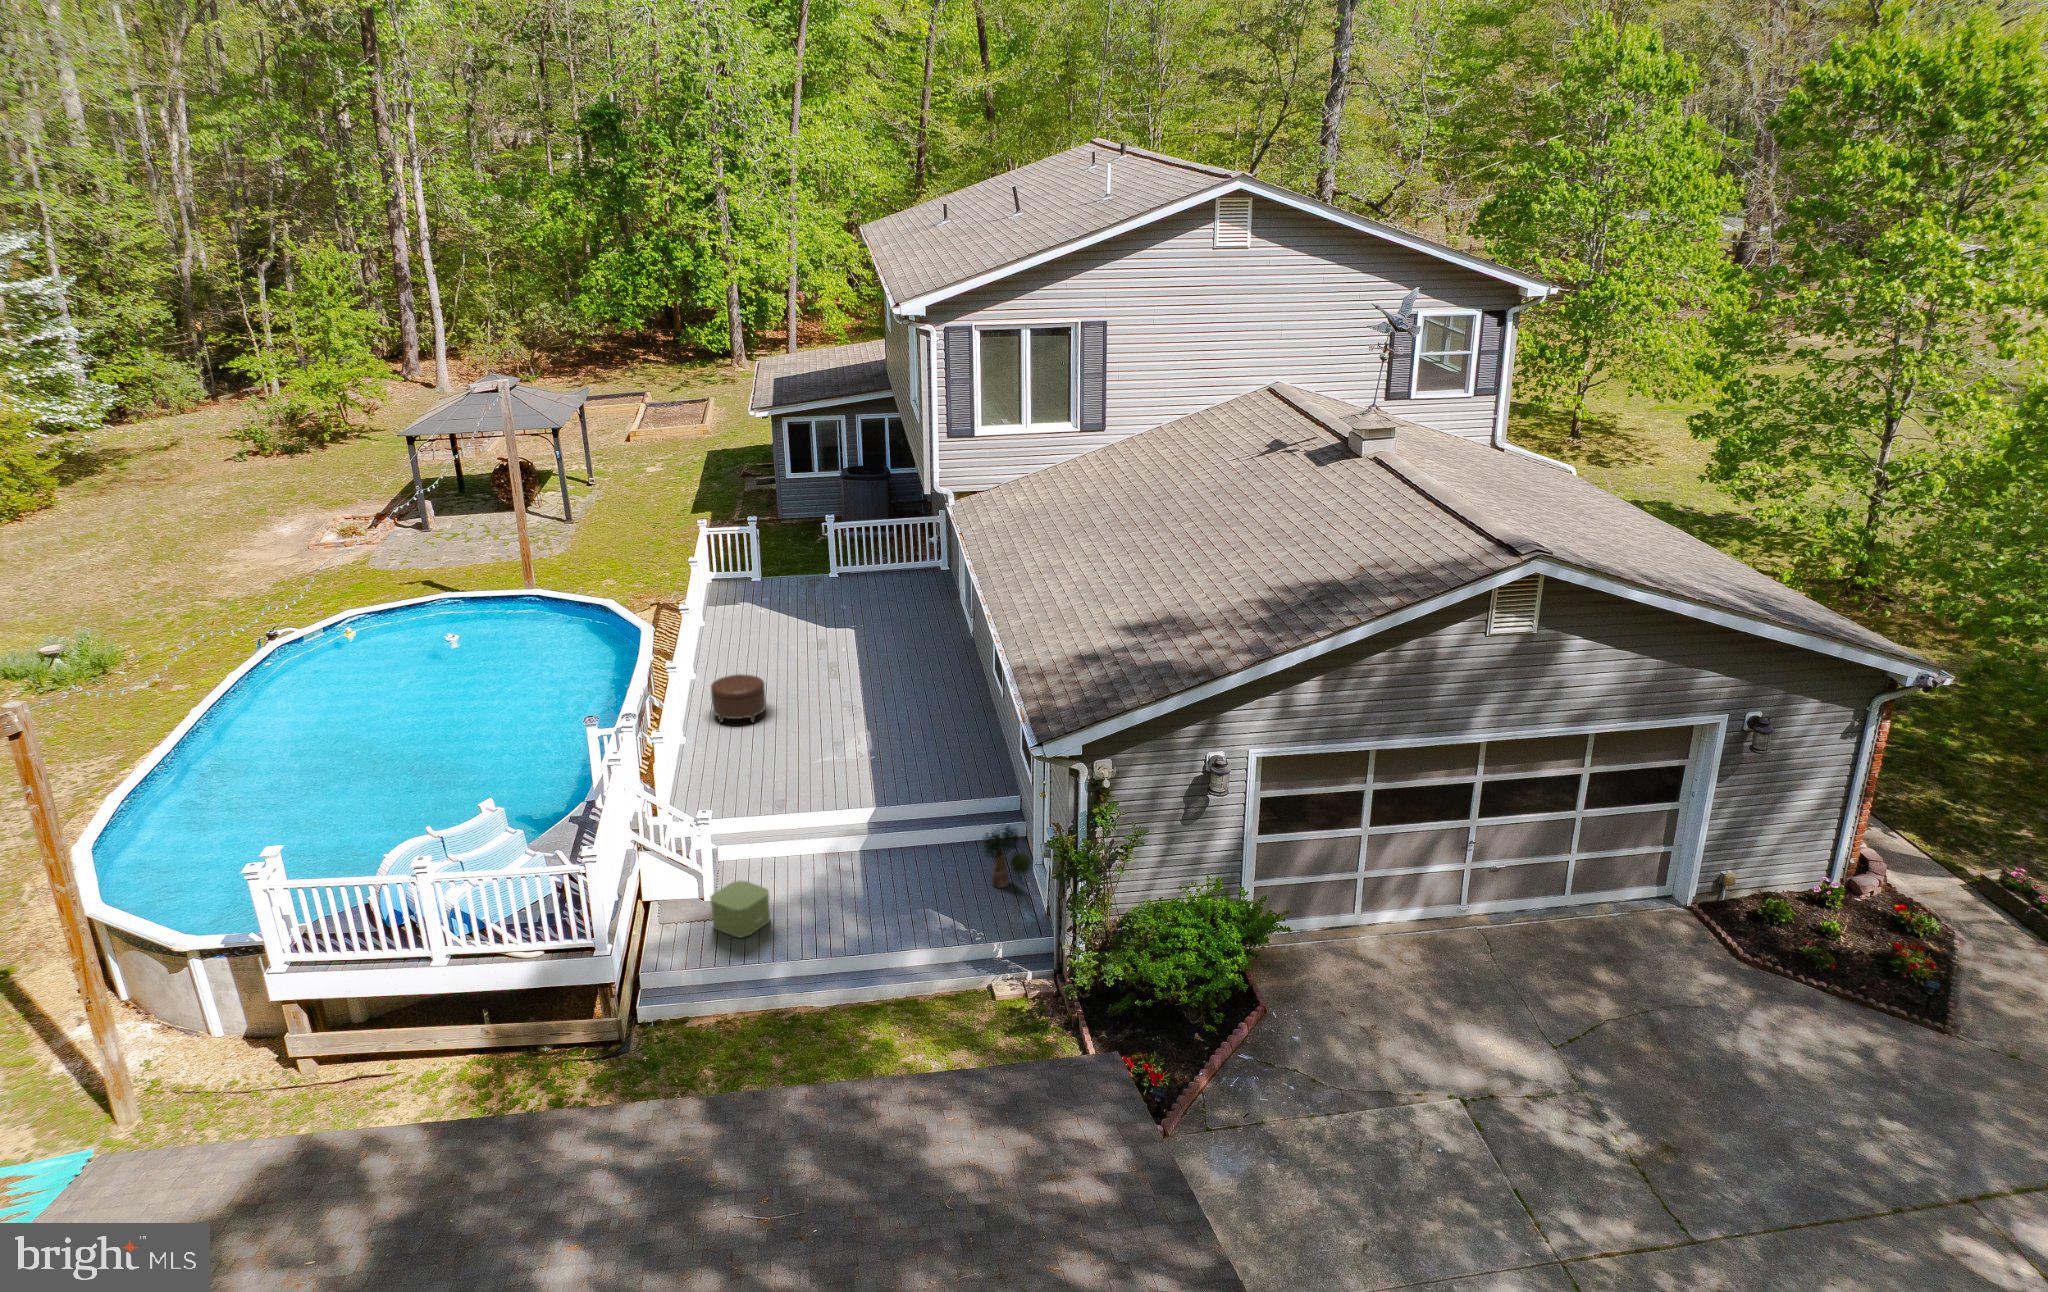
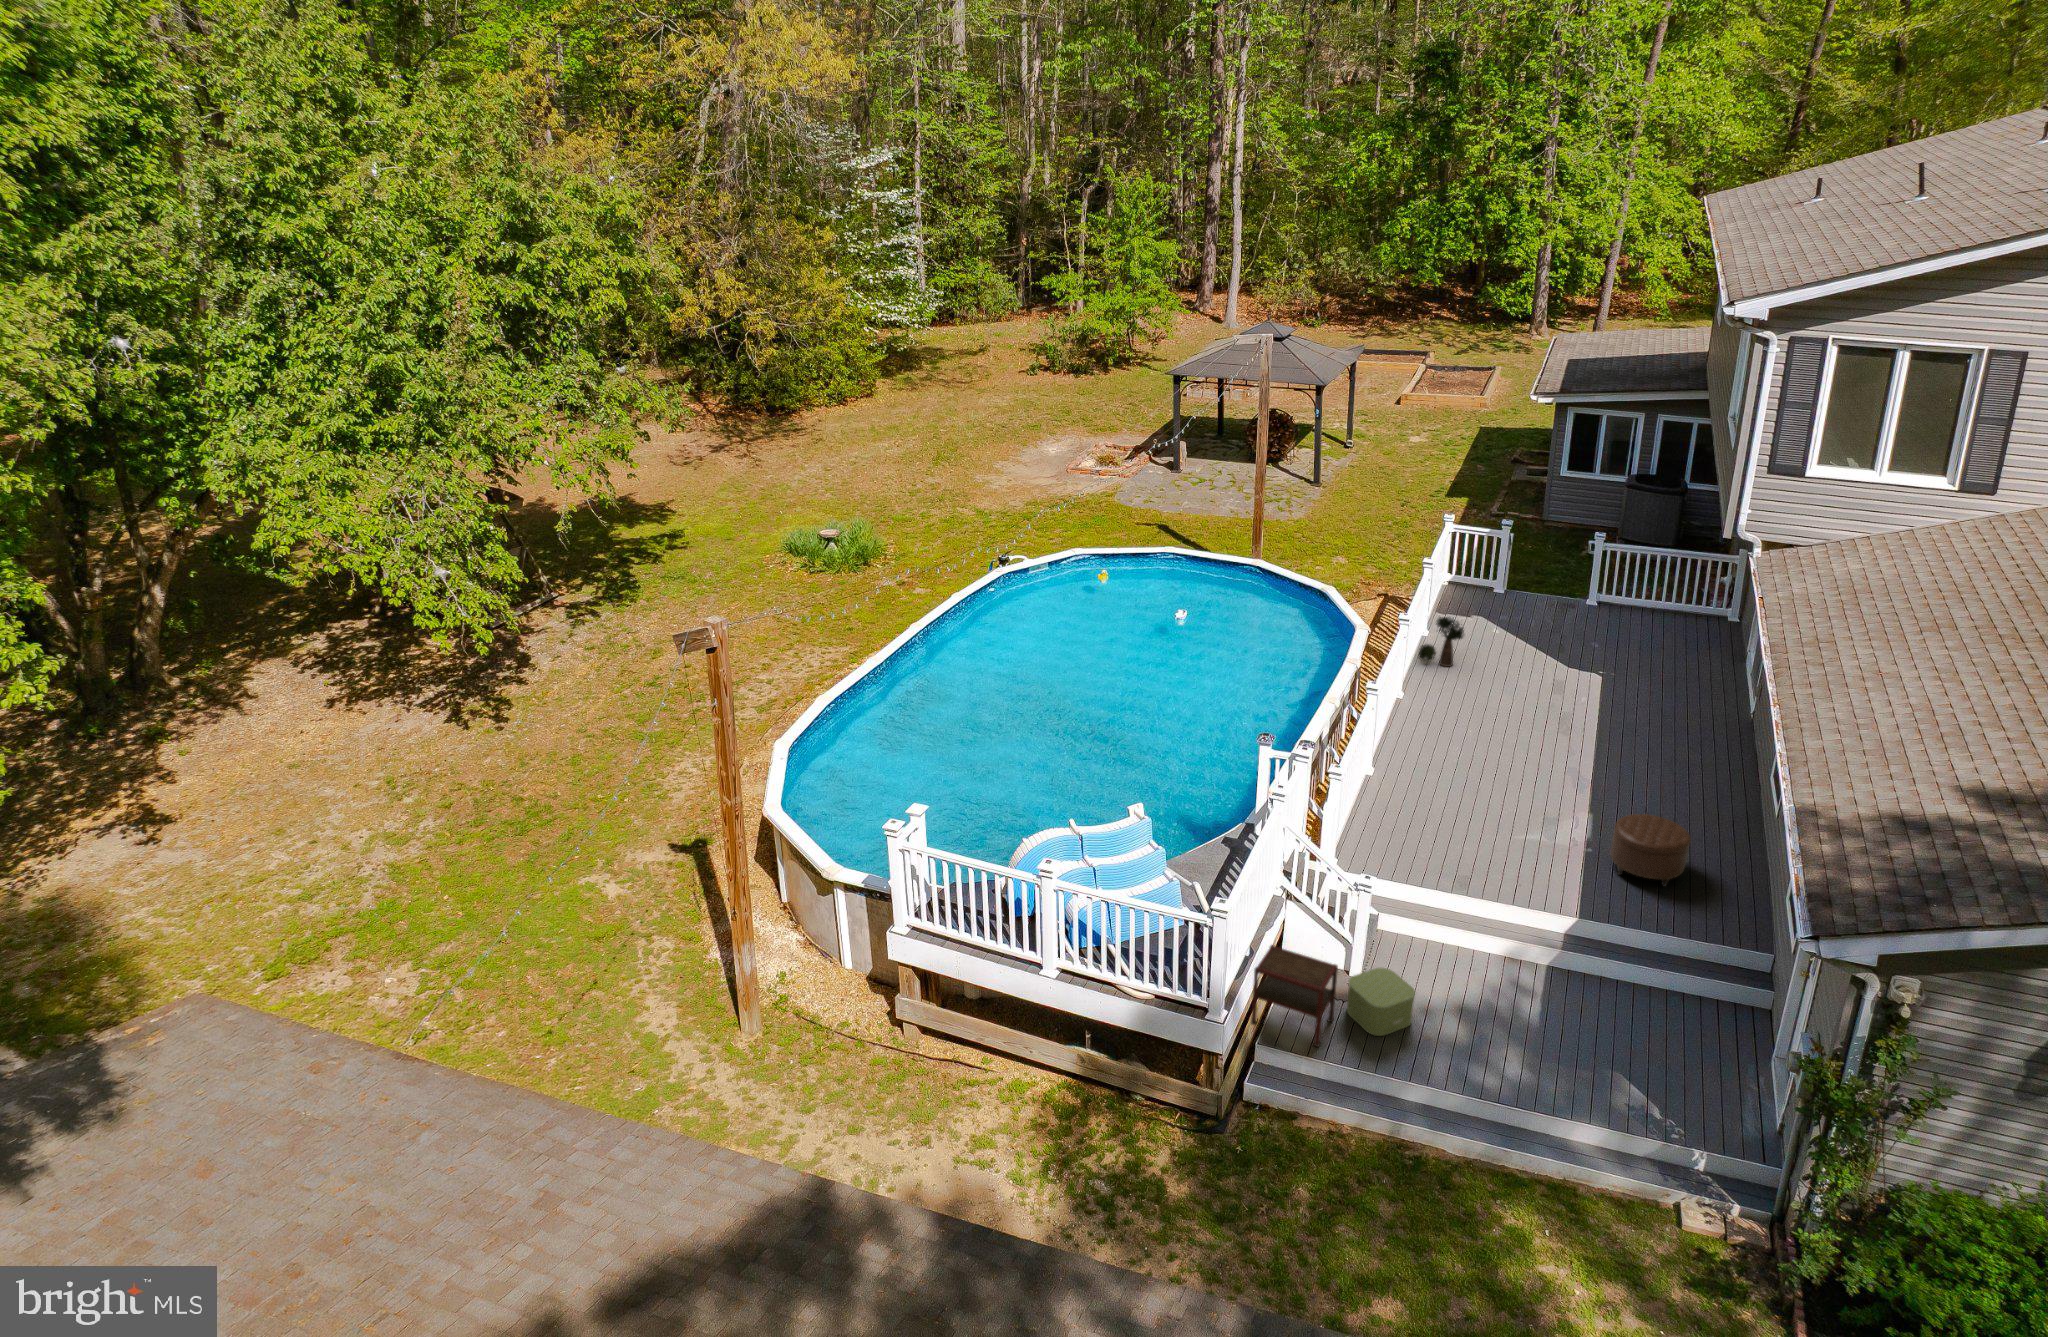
ottoman: present [711,674,766,723] -> present [1610,814,1691,886]
potted plant: present [984,825,1031,889] -> present [1418,617,1464,667]
side table: none [624,884,704,963] -> present [1251,945,1338,1047]

